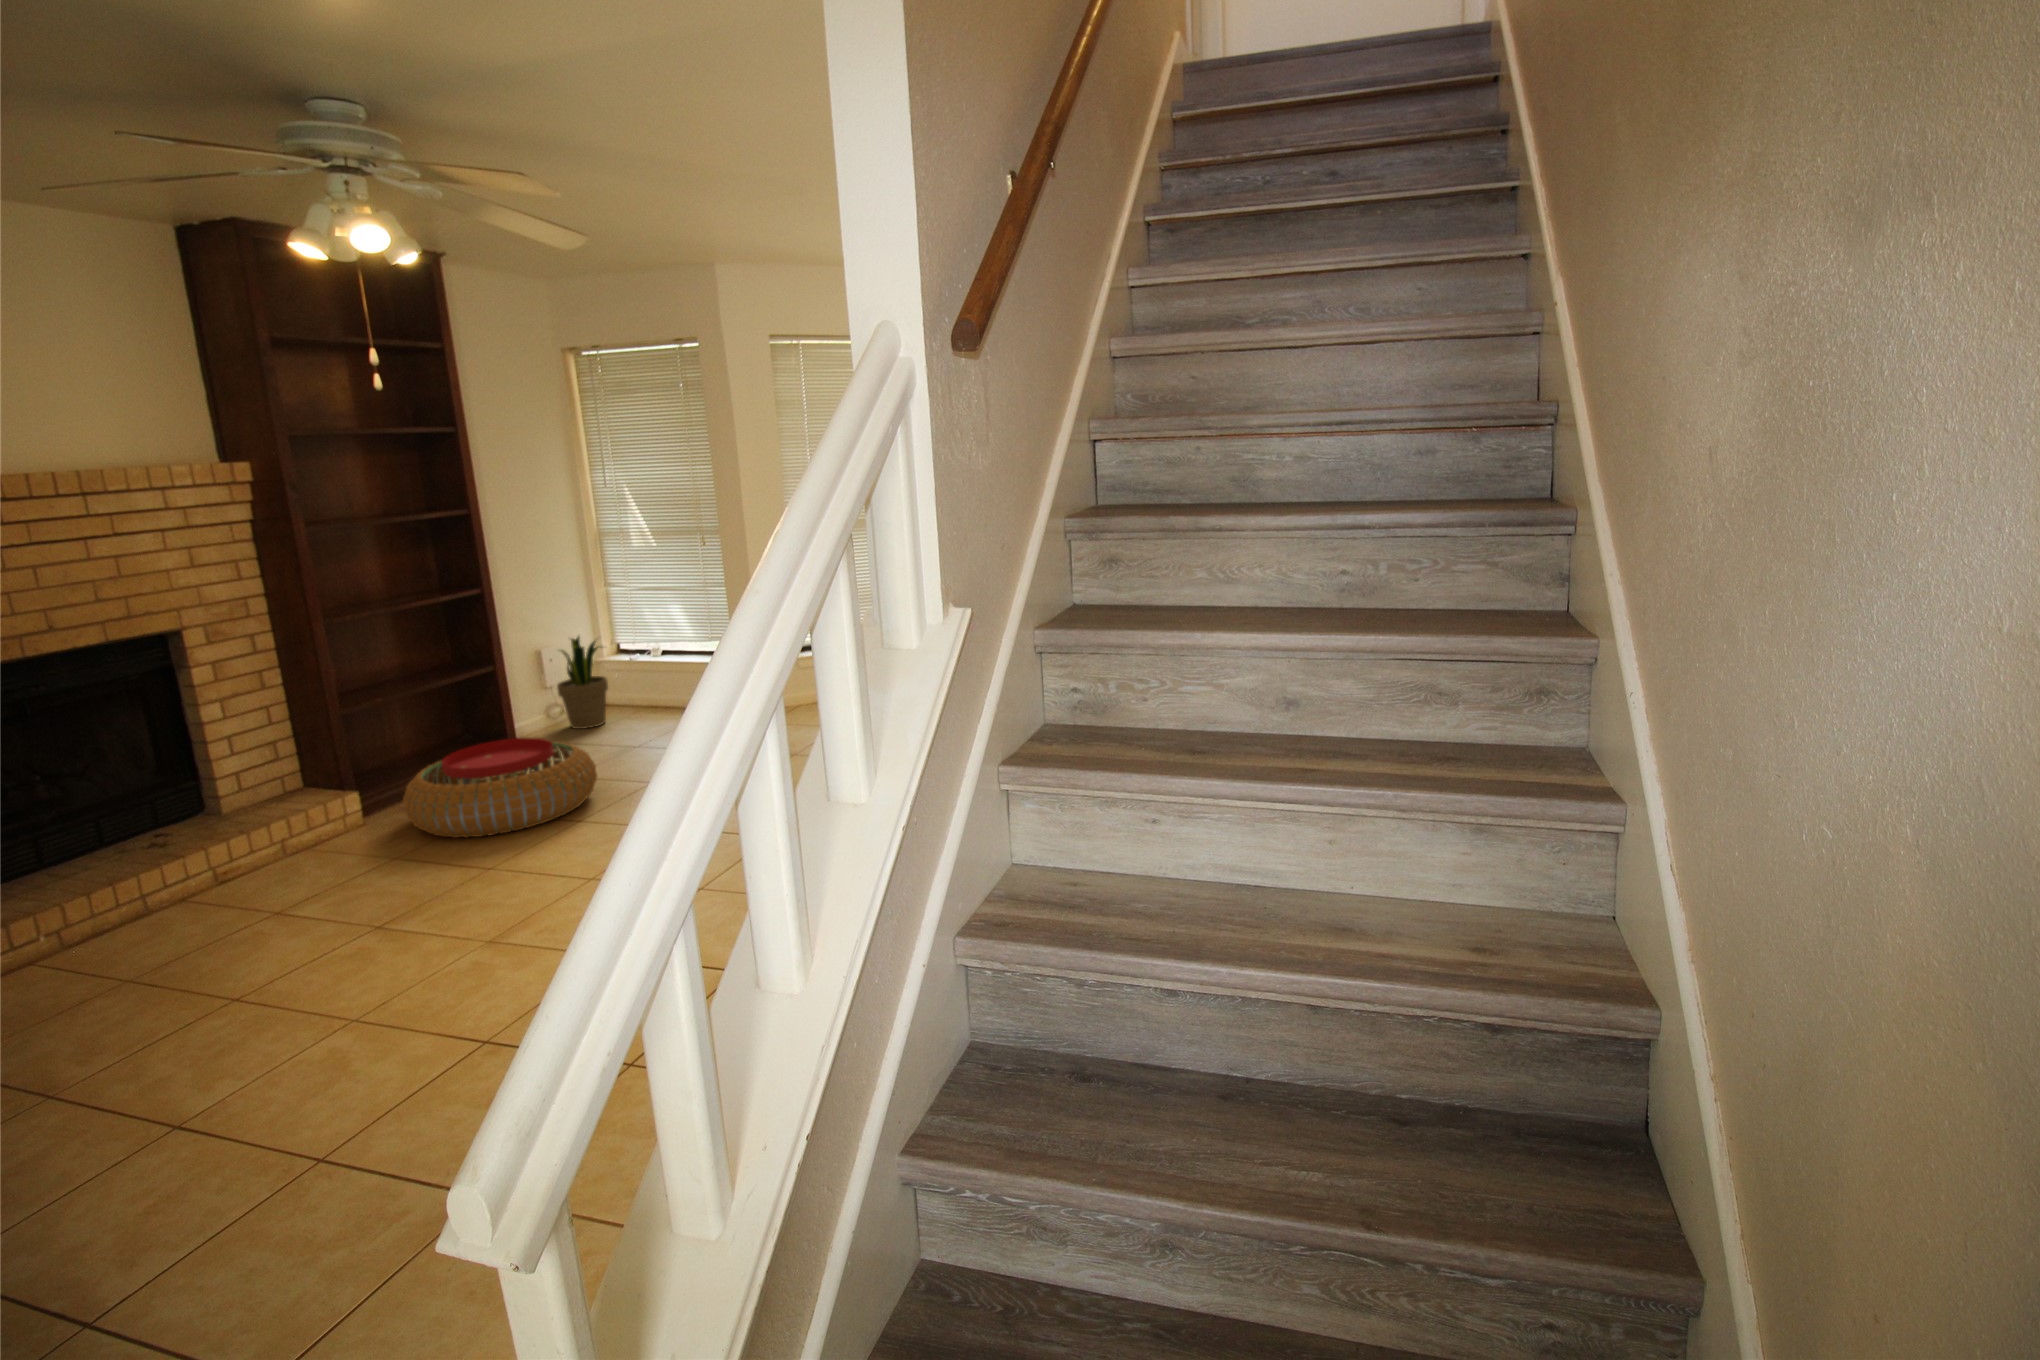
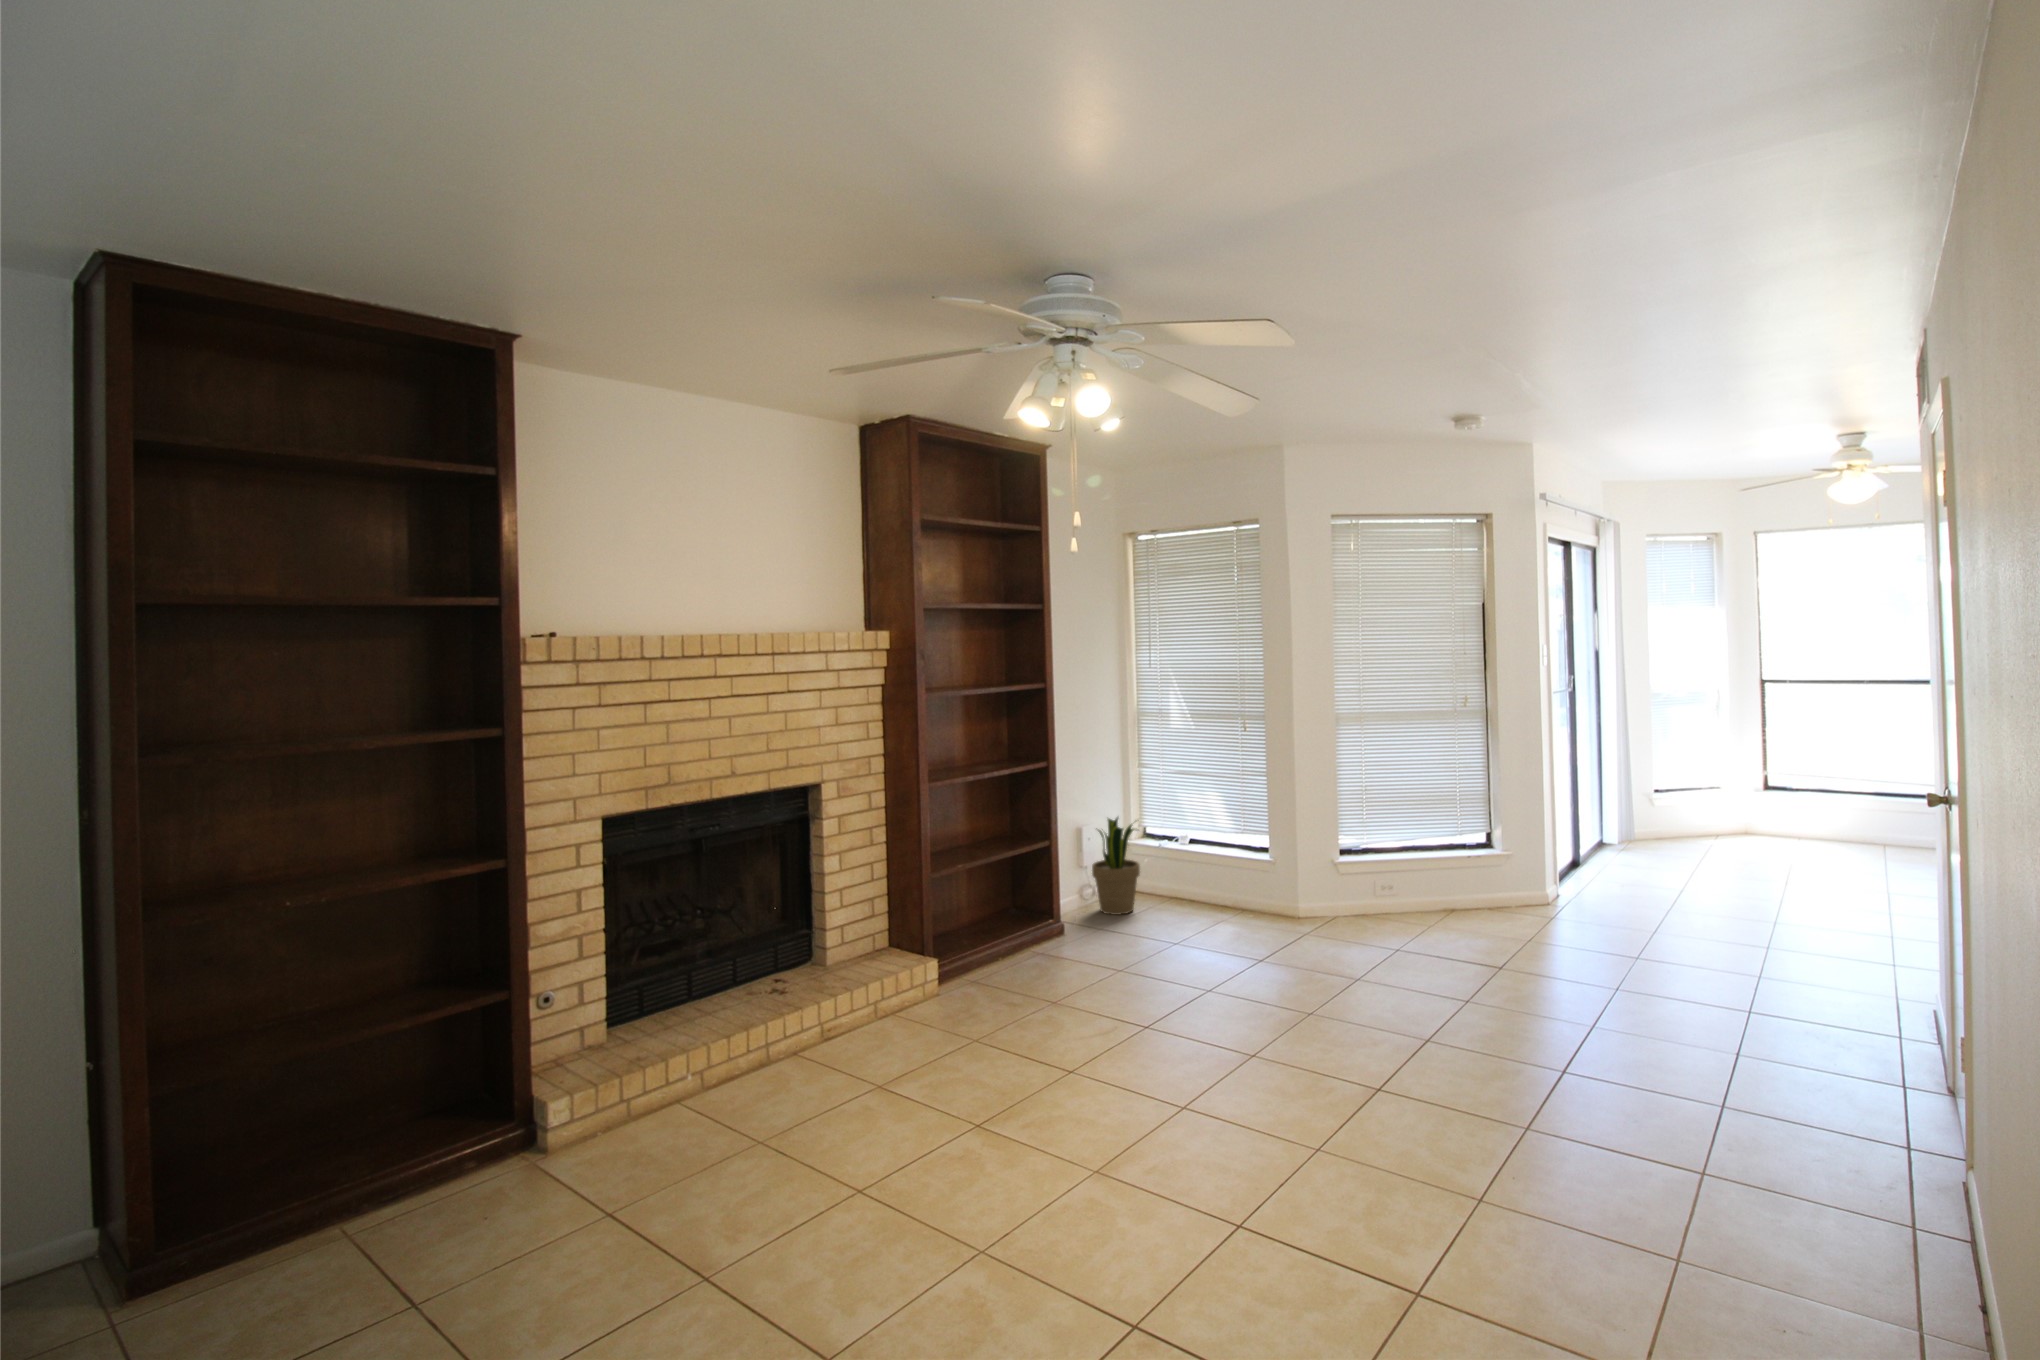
pouf: present [403,738,597,838] -> none [978,922,1159,1029]

